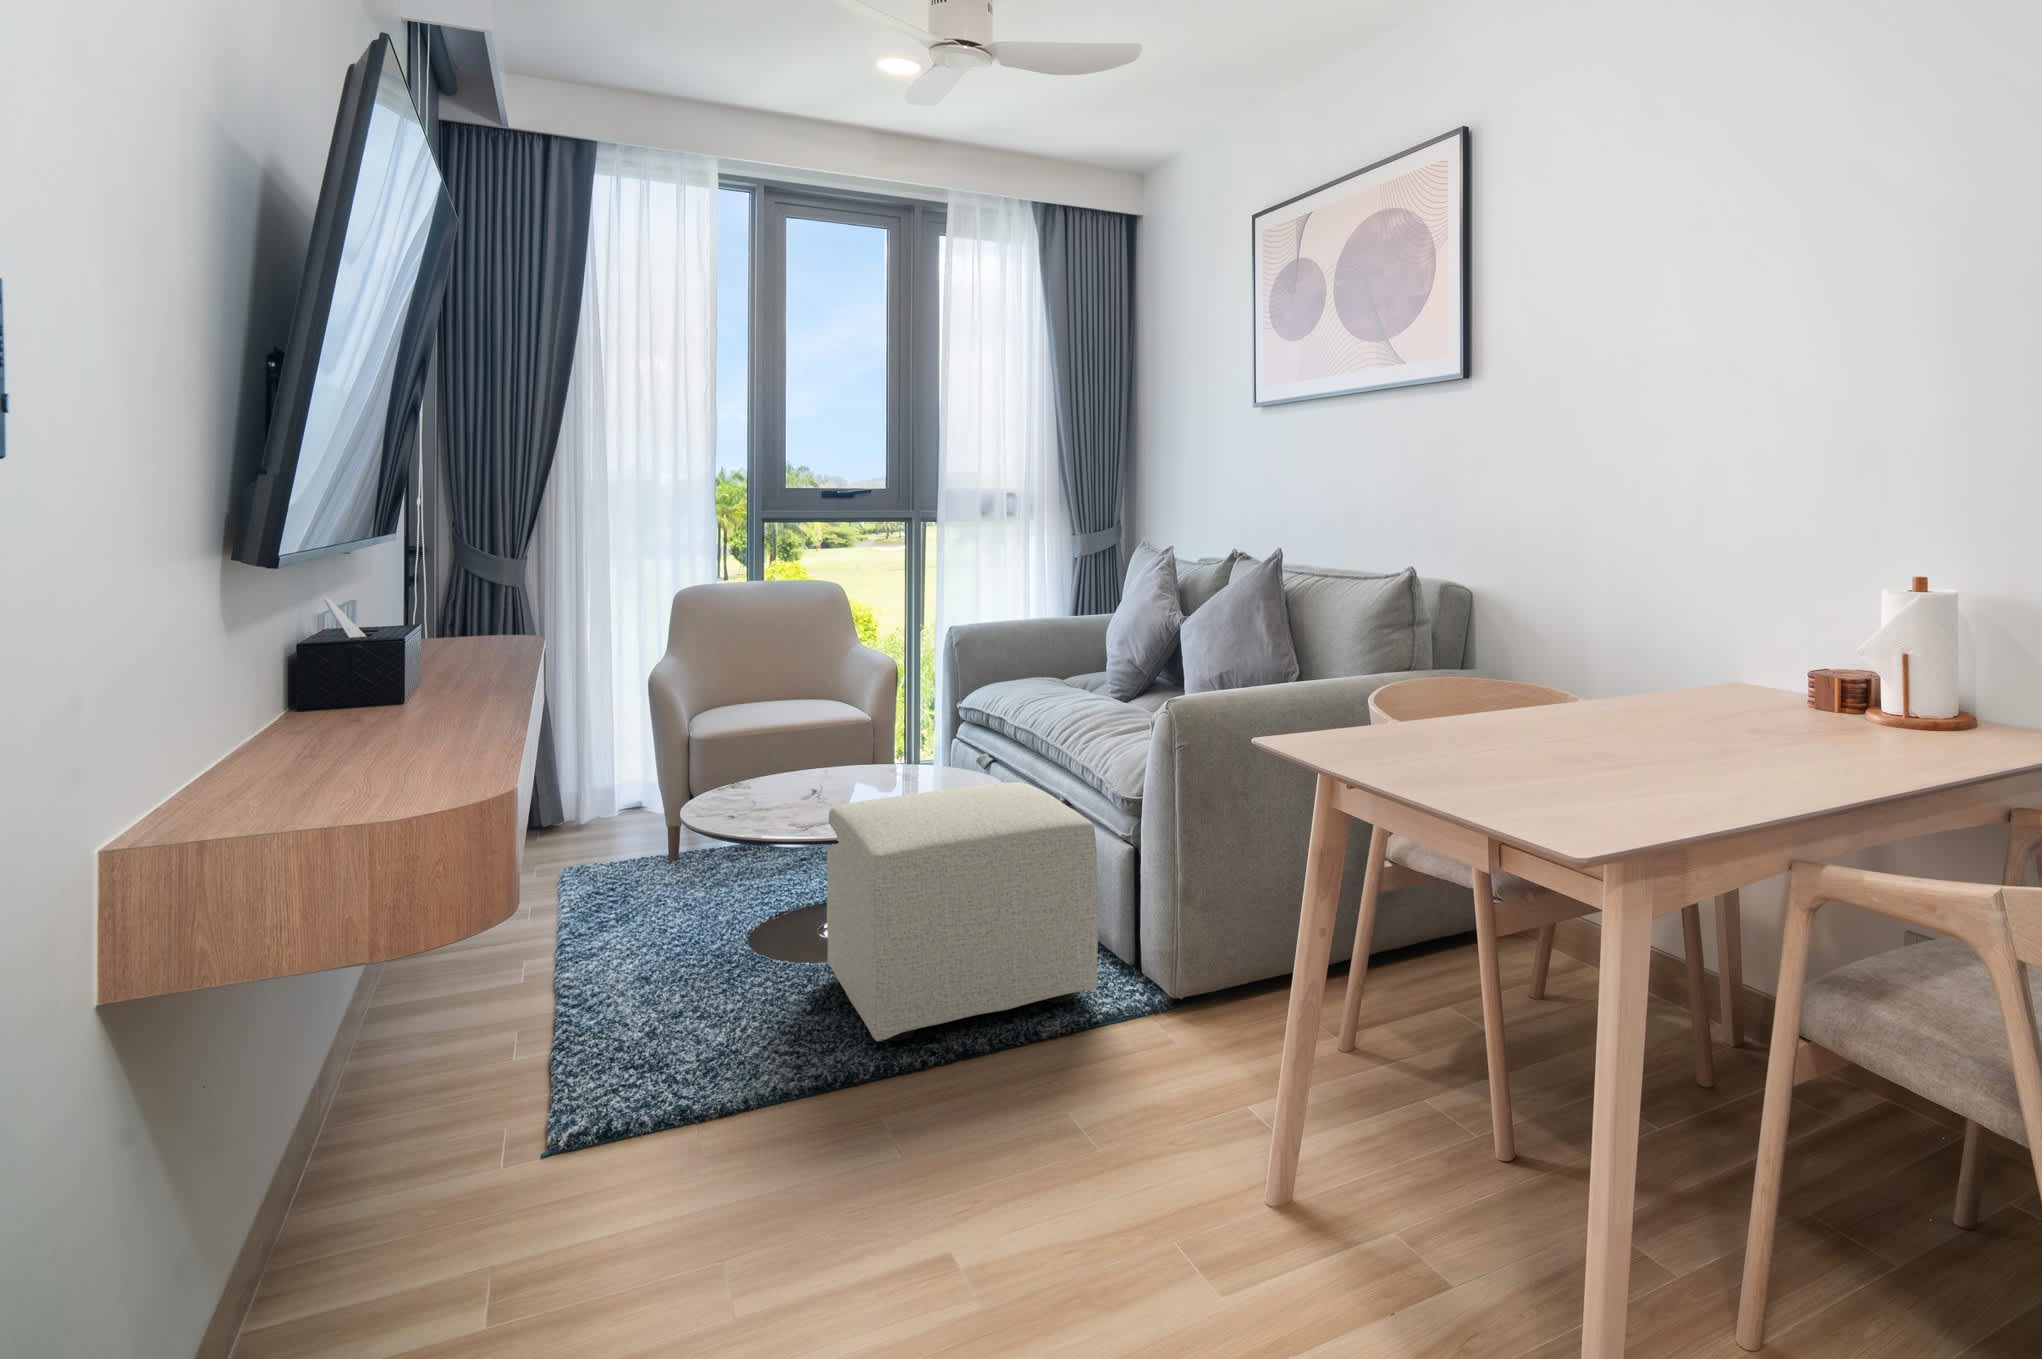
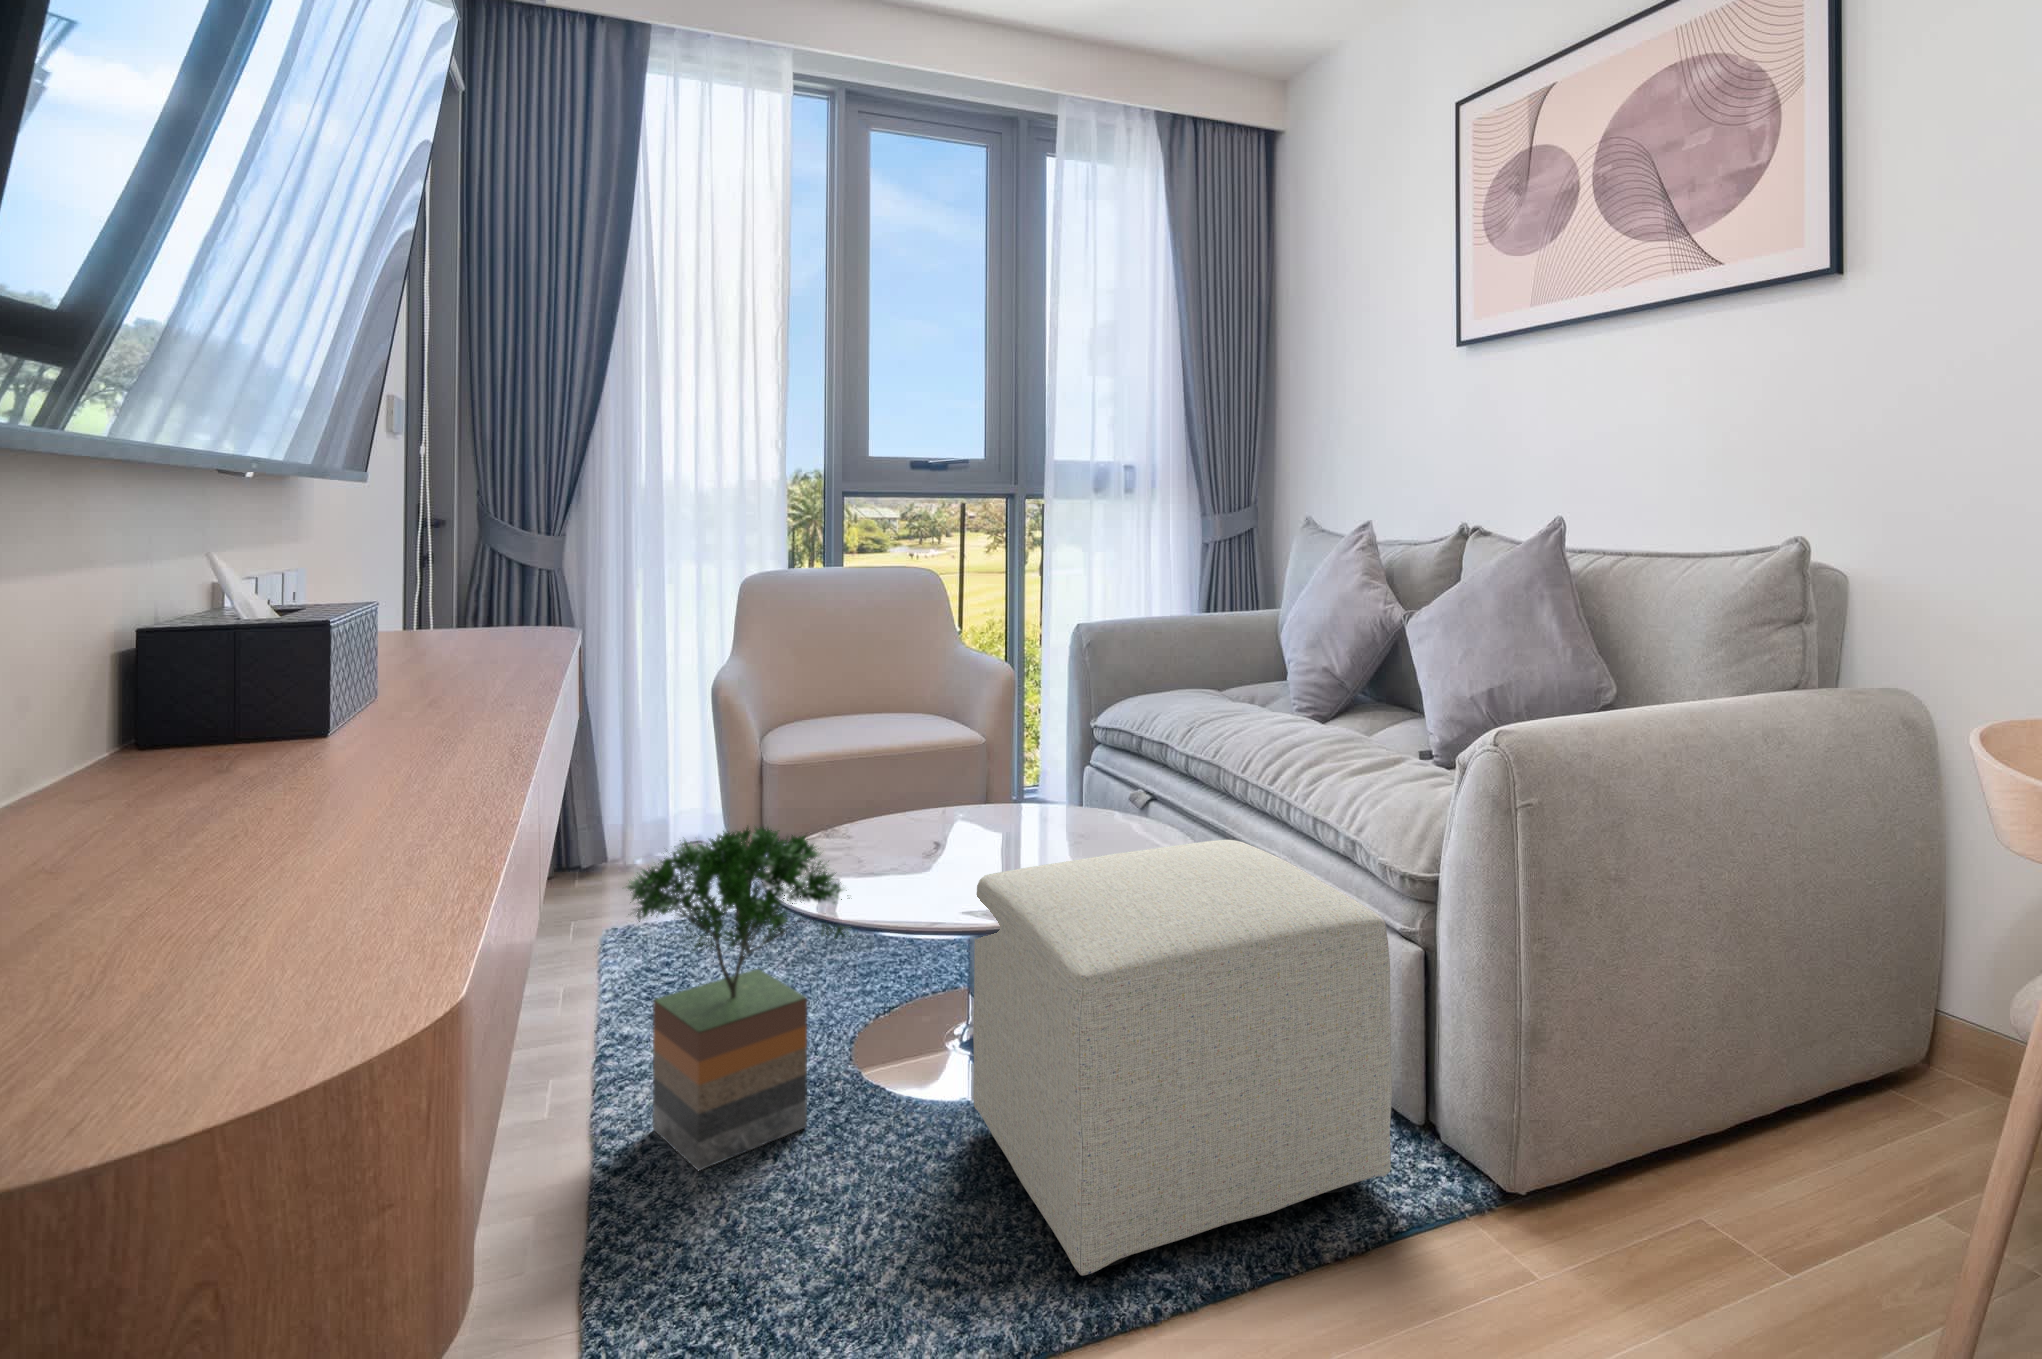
potted tree: none [577,775,747,1006] -> present [628,827,850,1171]

